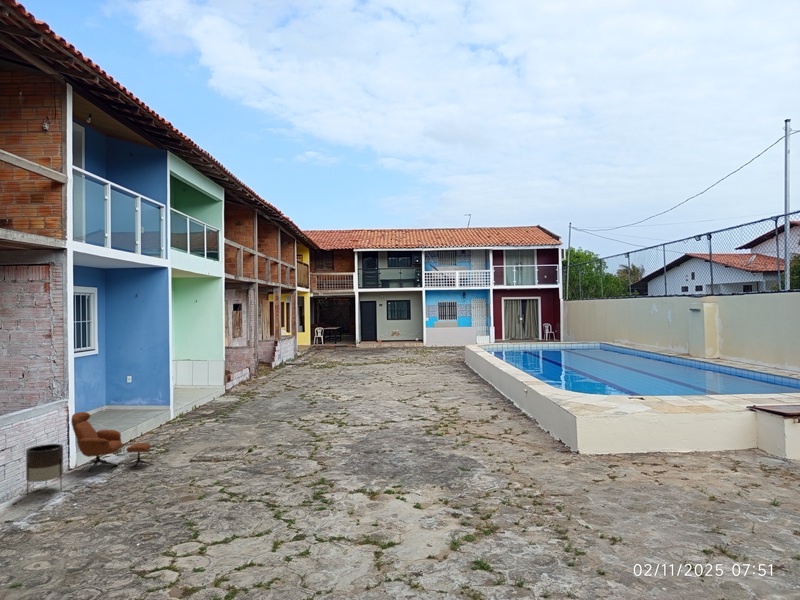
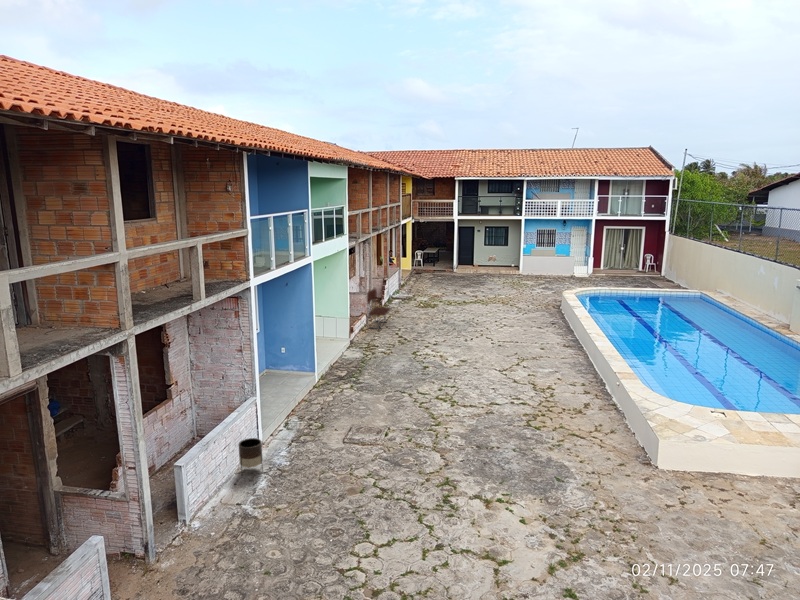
bench: none [248,338,278,381] -> present [367,289,391,329]
lounge chair: present [71,412,151,472] -> none [260,405,318,452]

